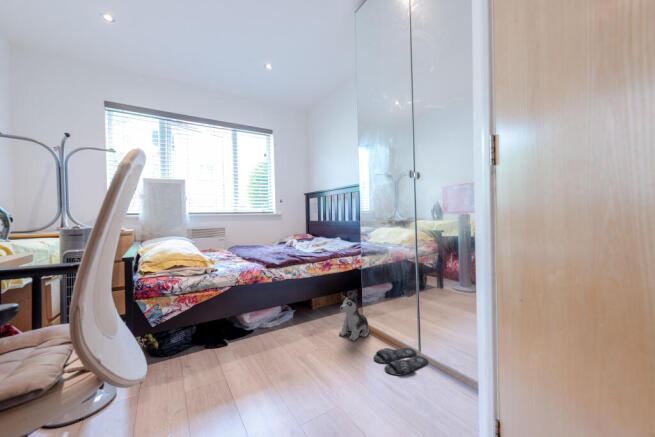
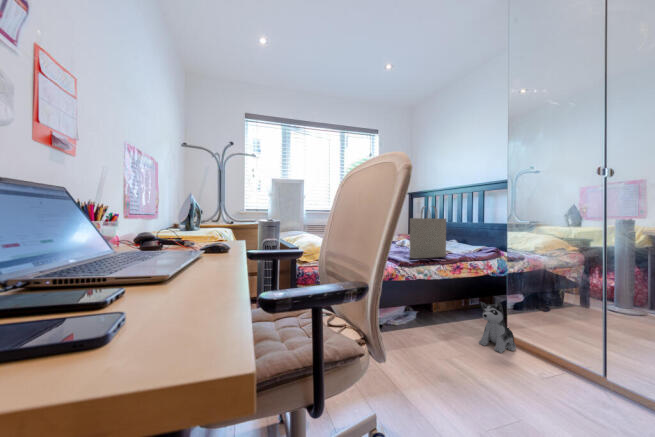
tote bag: none [279,207,319,259] -> present [410,206,446,258]
slippers: present [374,348,428,375] -> none [537,368,619,404]

